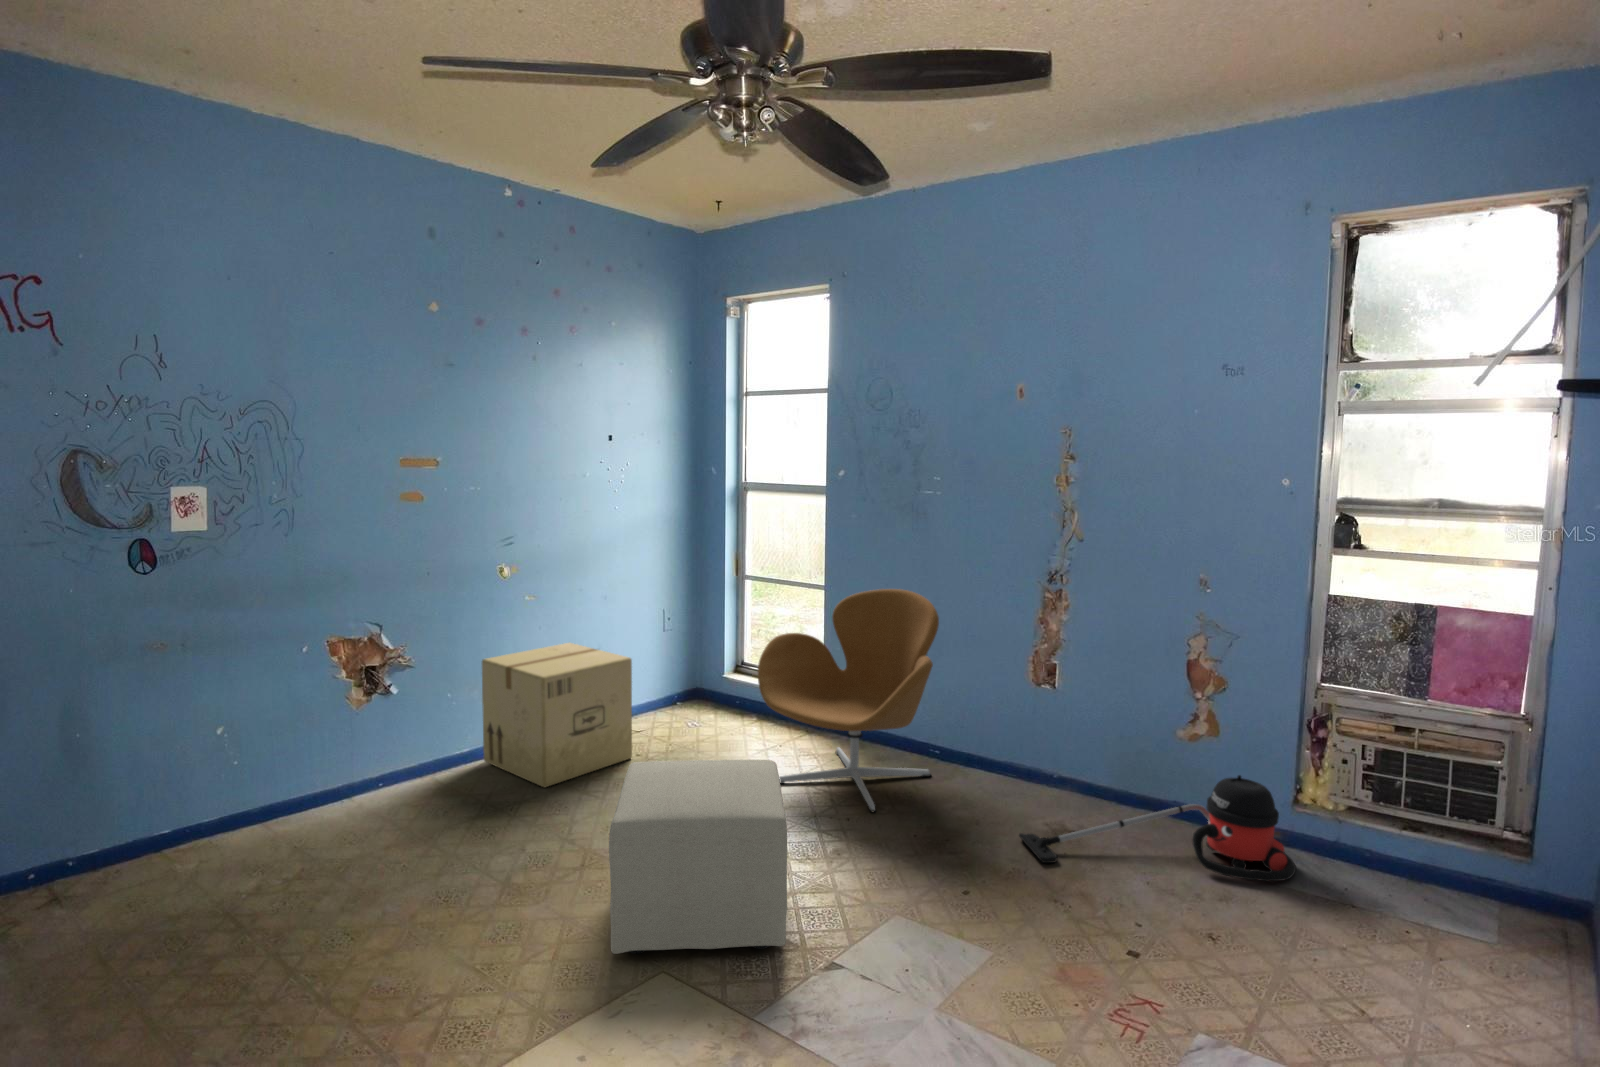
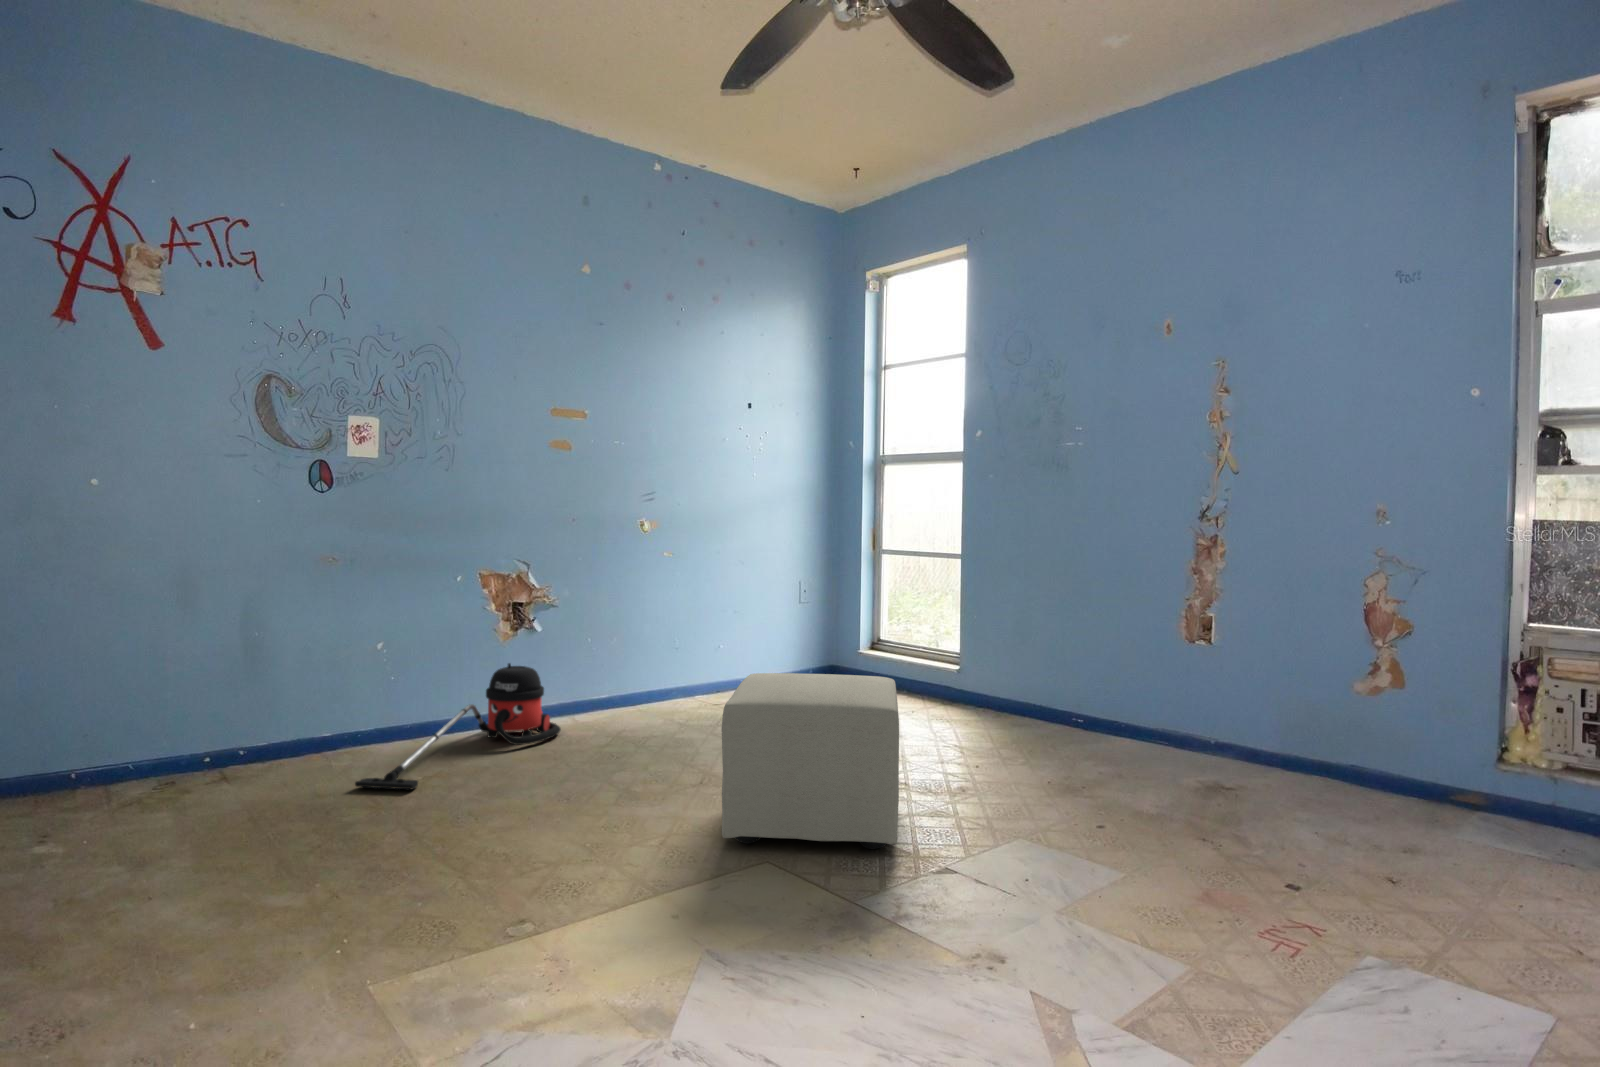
armchair: present [758,589,939,812] -> none [885,545,1078,763]
cardboard box: present [482,643,632,787] -> none [616,602,760,729]
vacuum cleaner: present [1019,775,1296,881] -> present [355,663,561,789]

